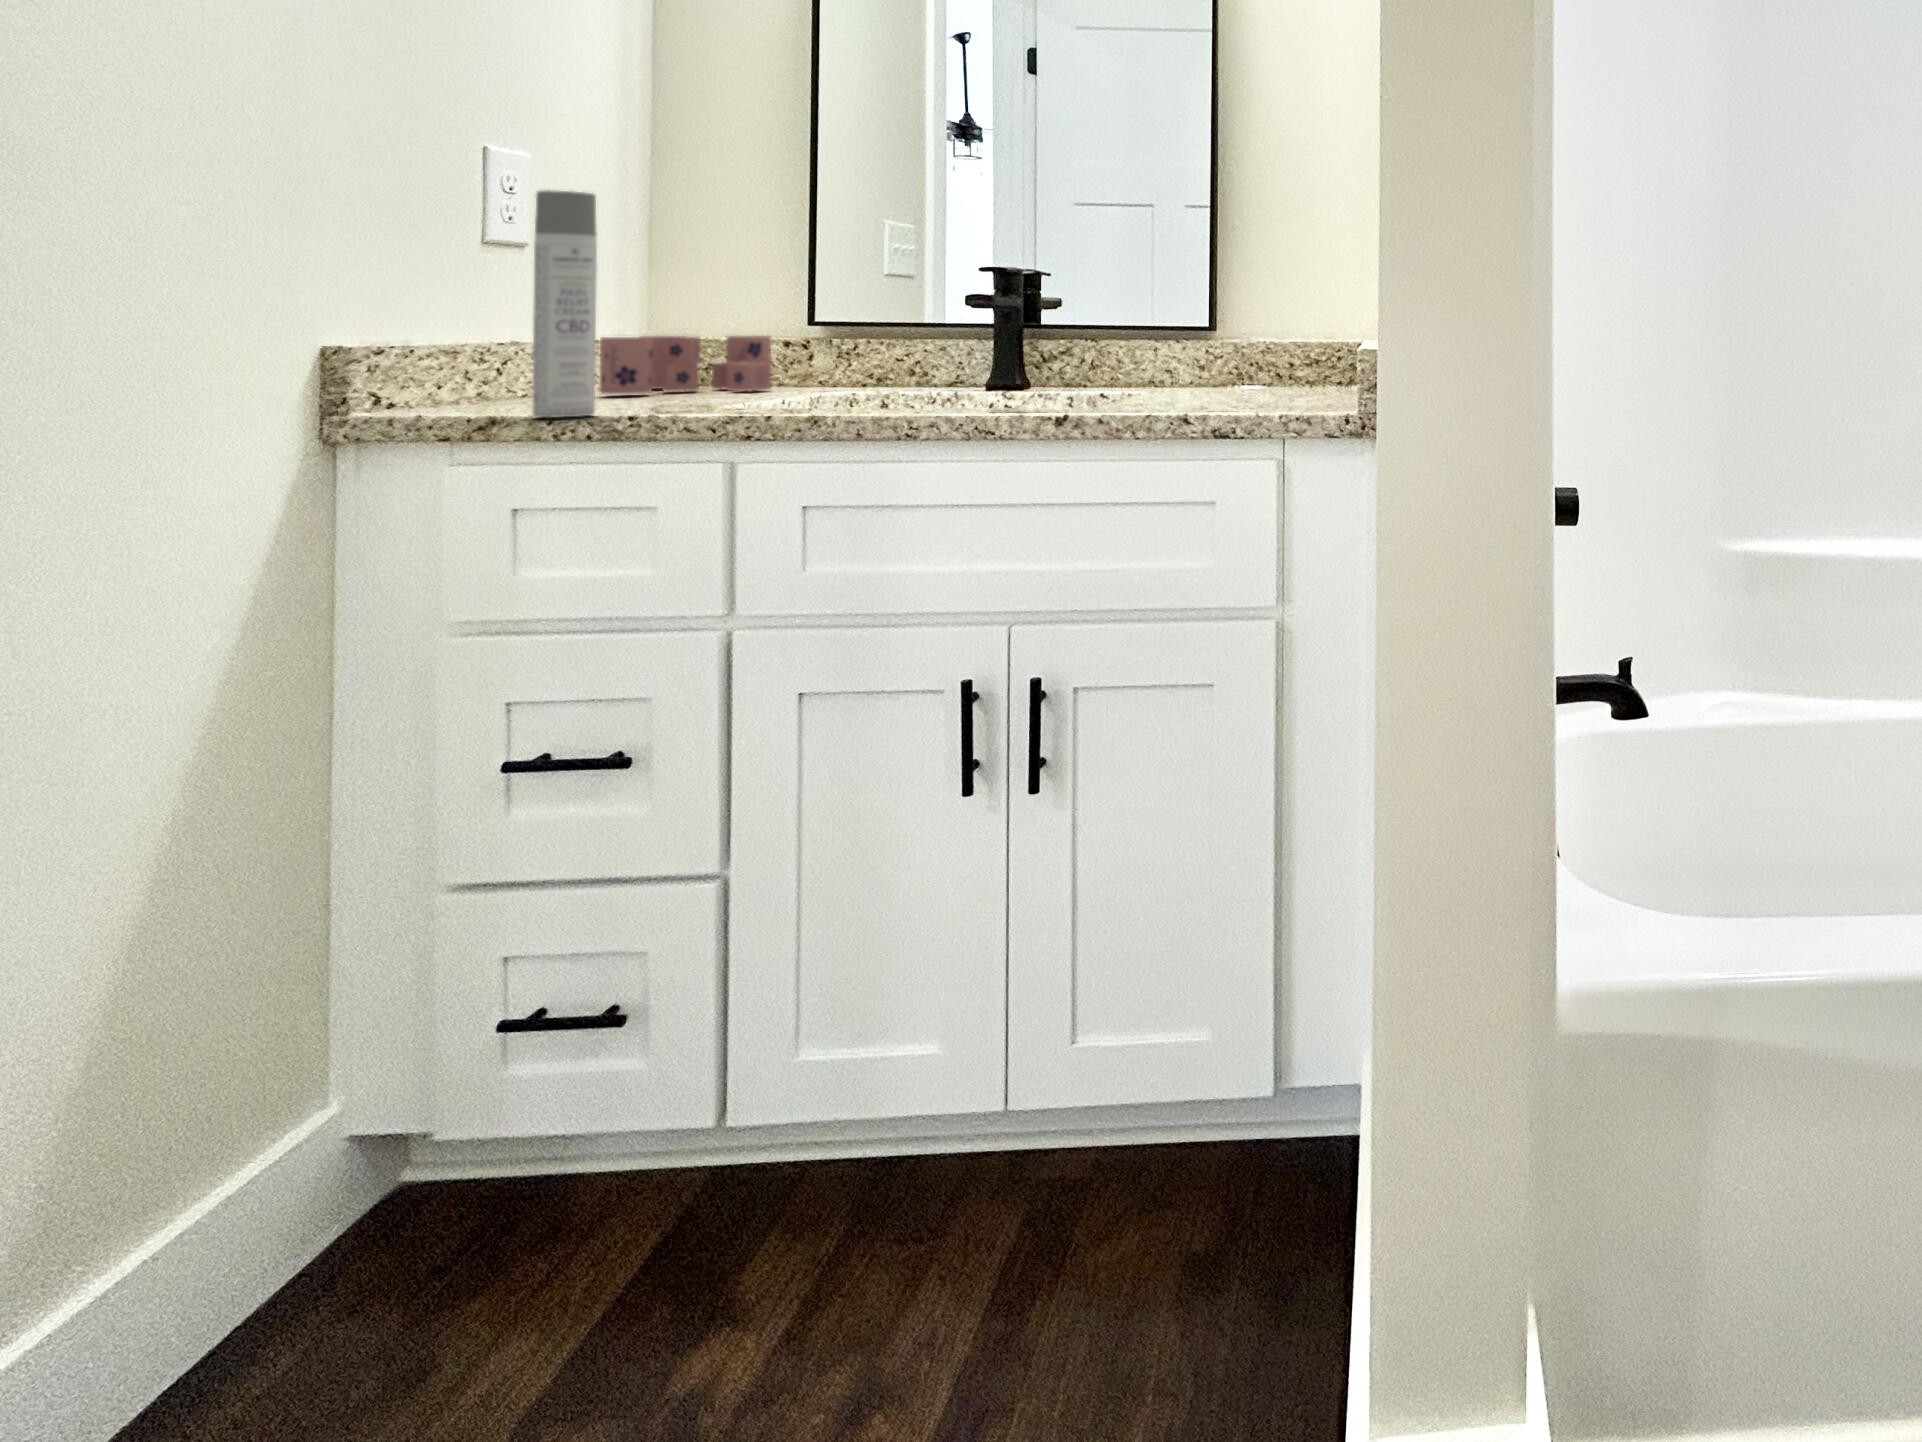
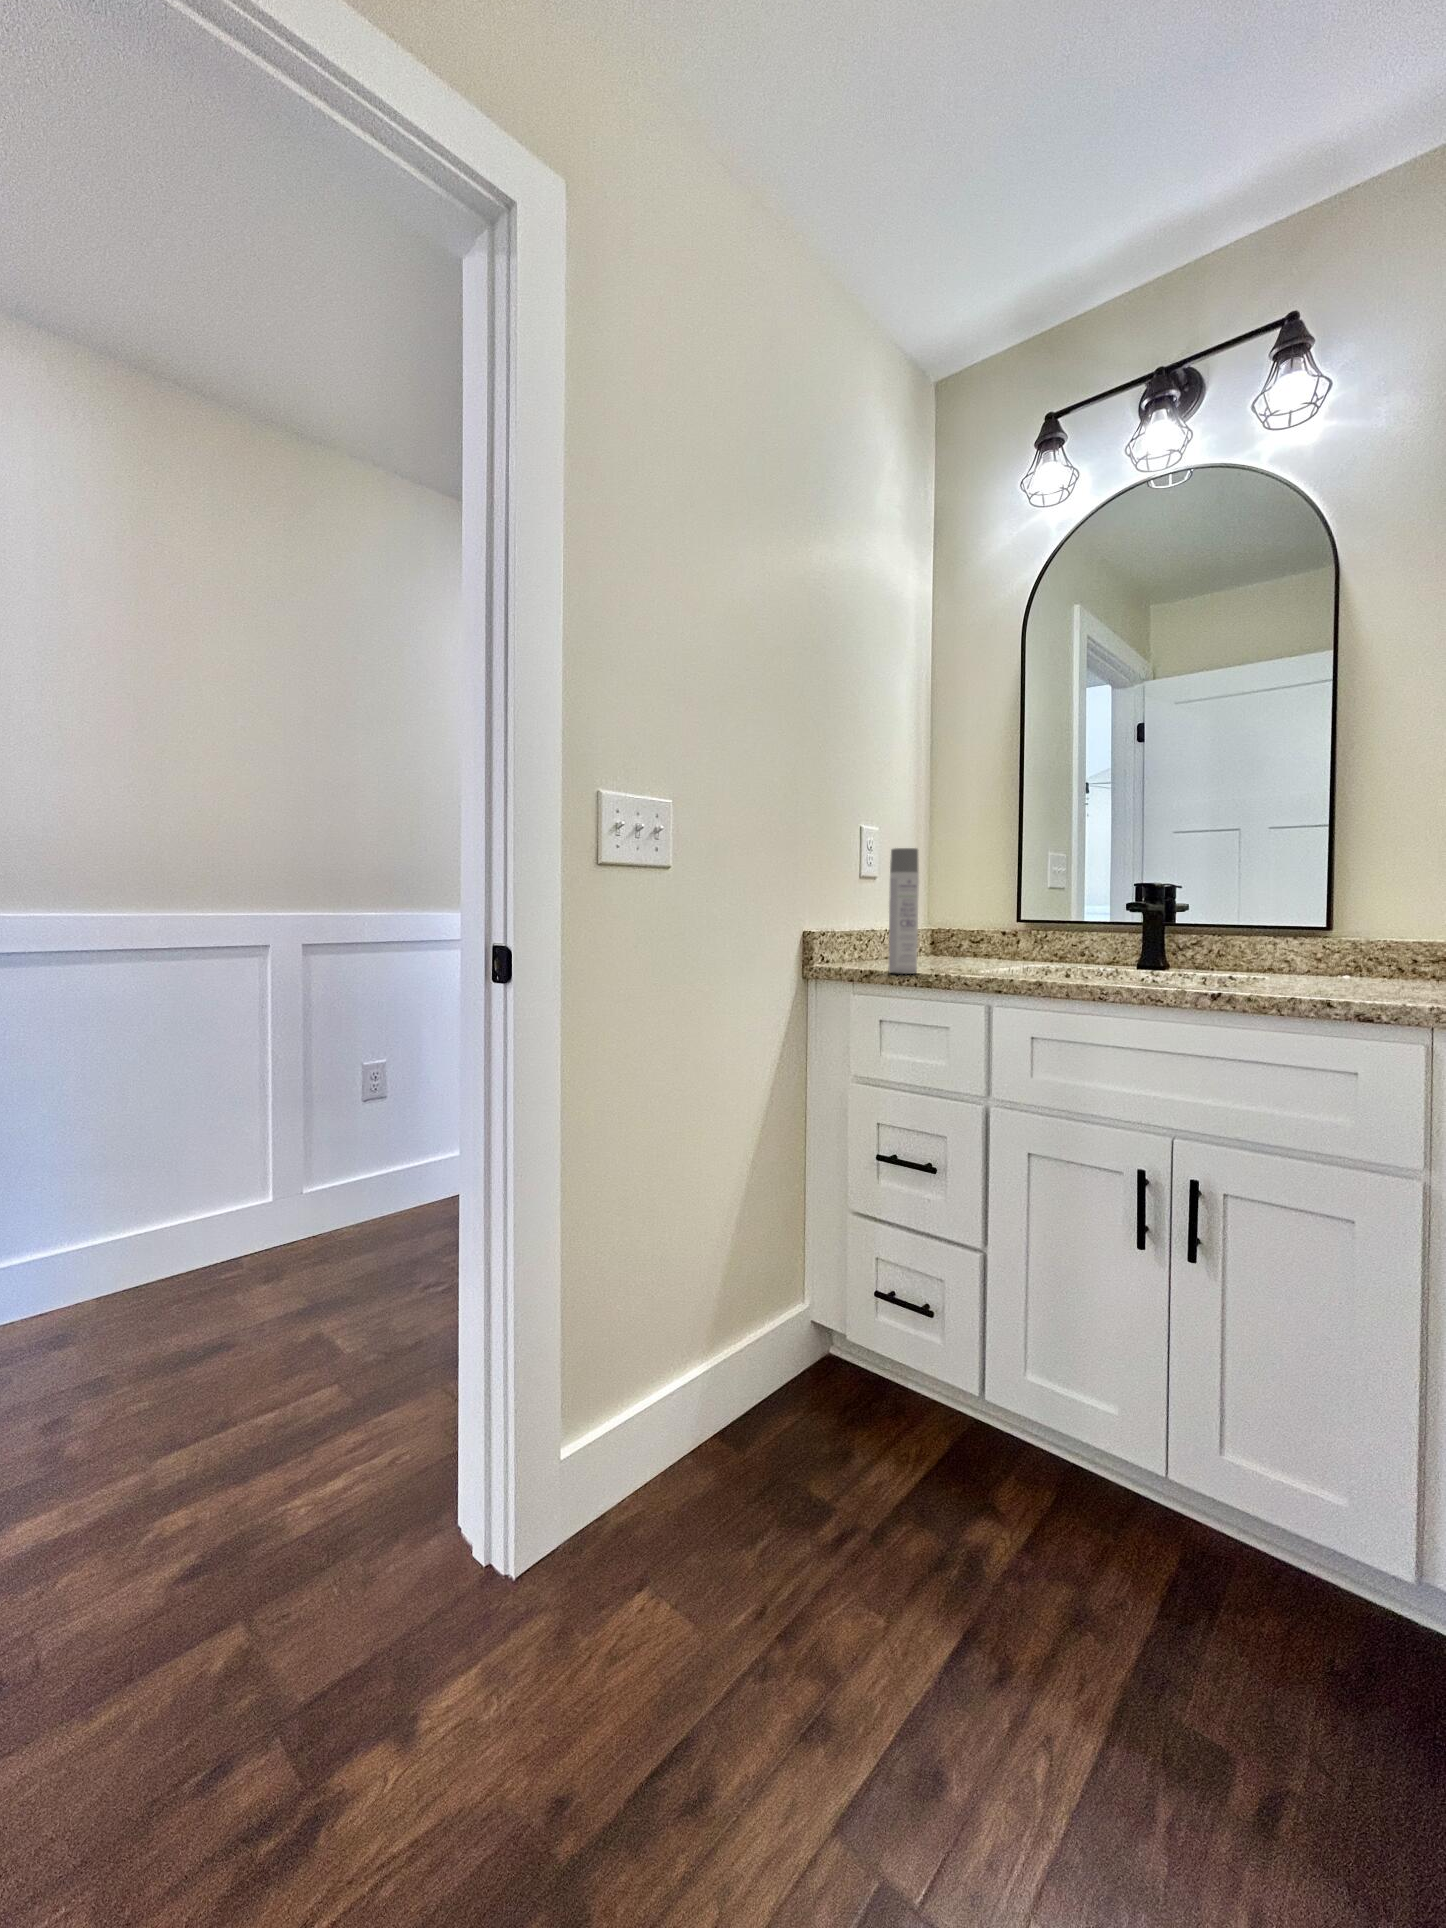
candle: present [600,336,772,394] -> none [910,927,999,962]

